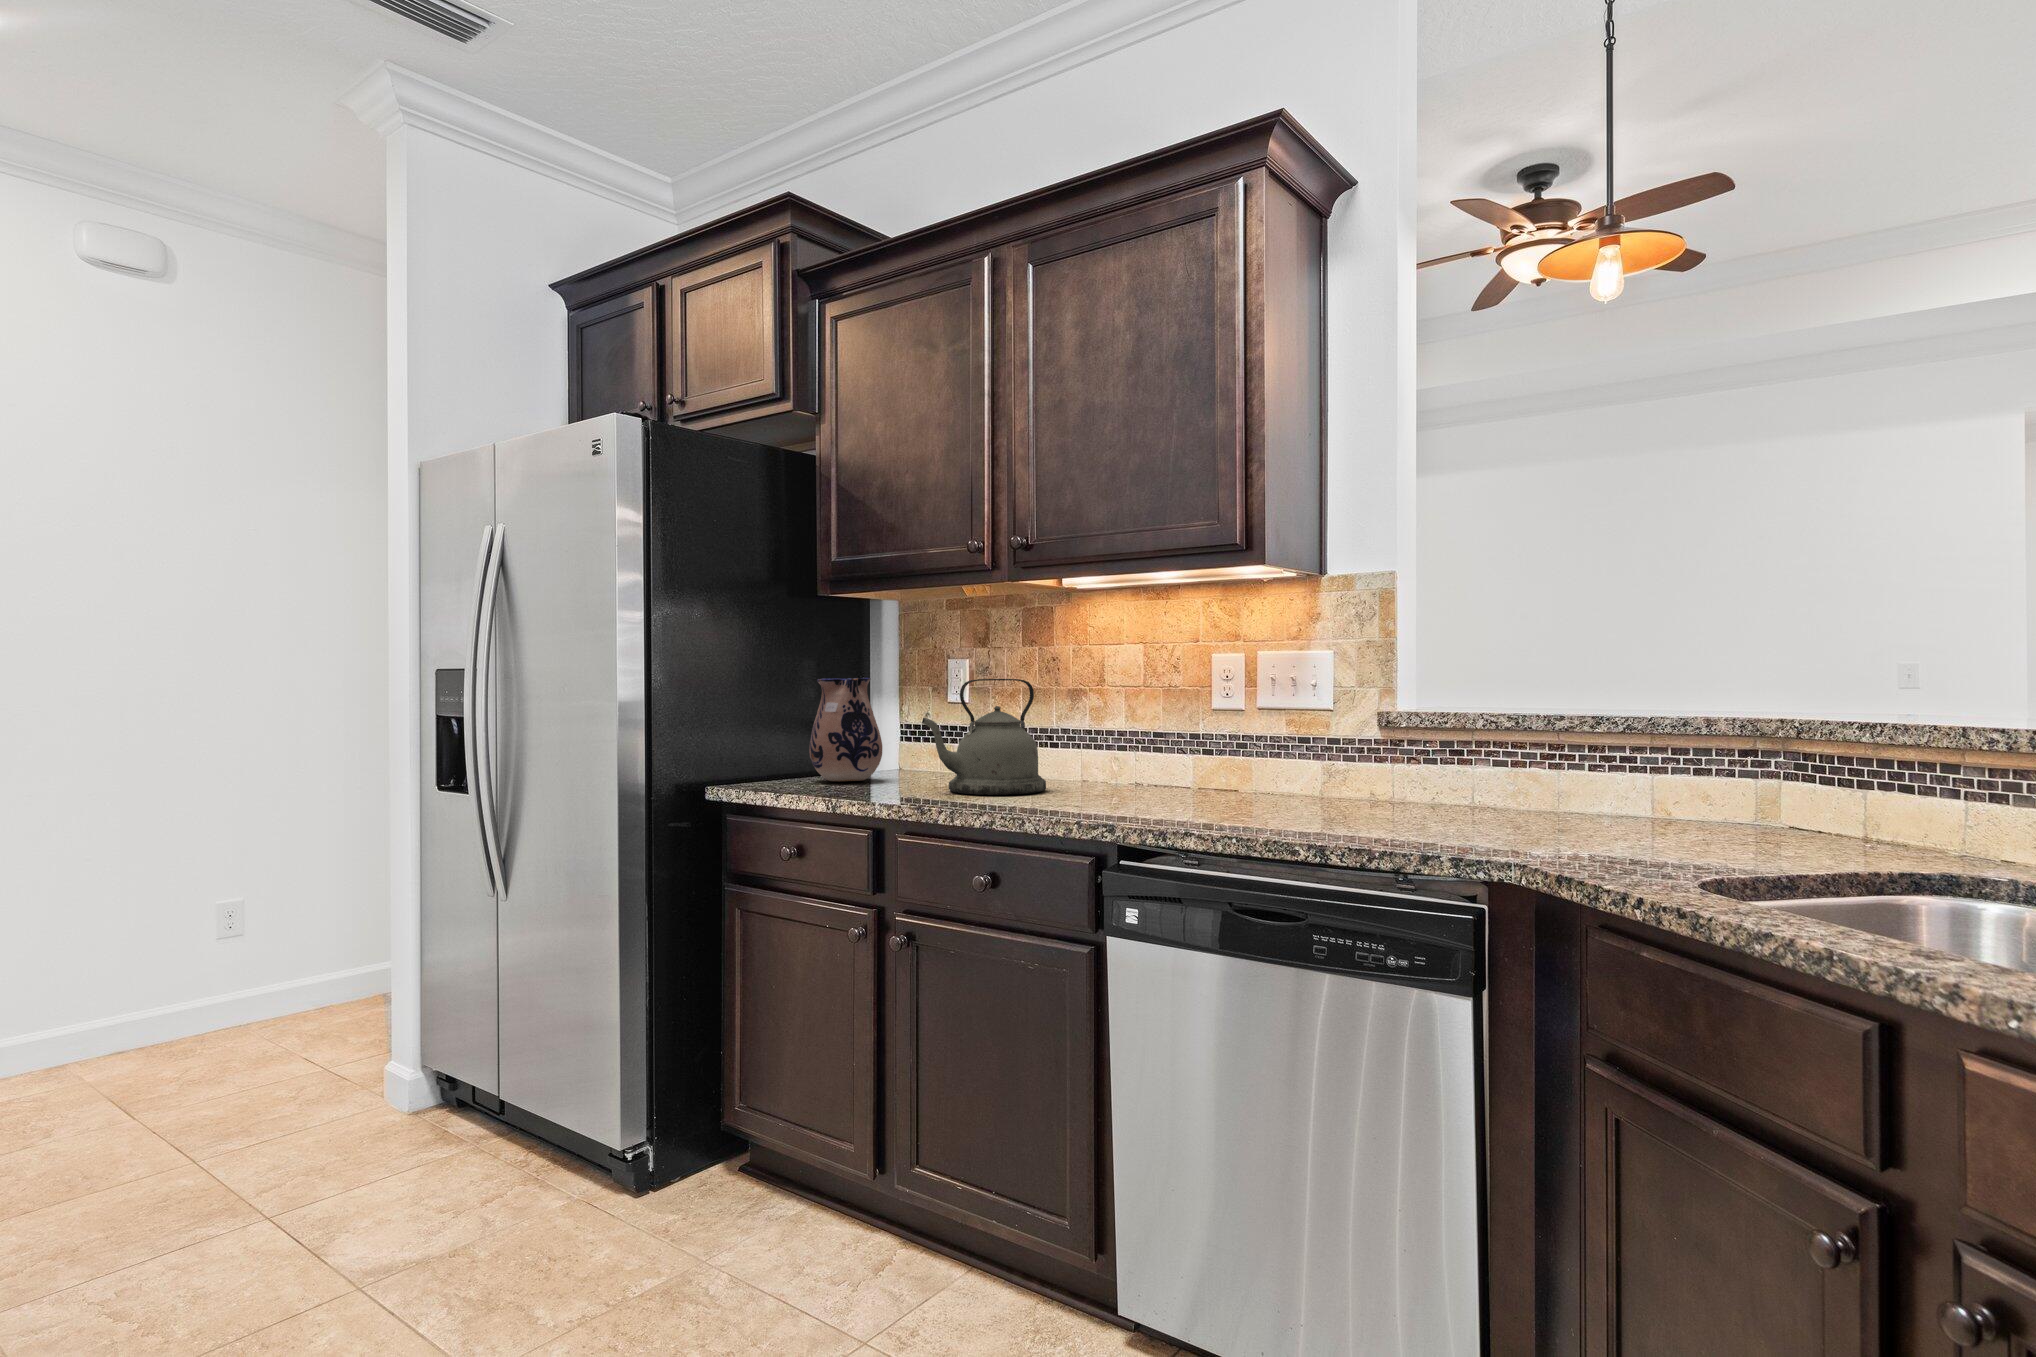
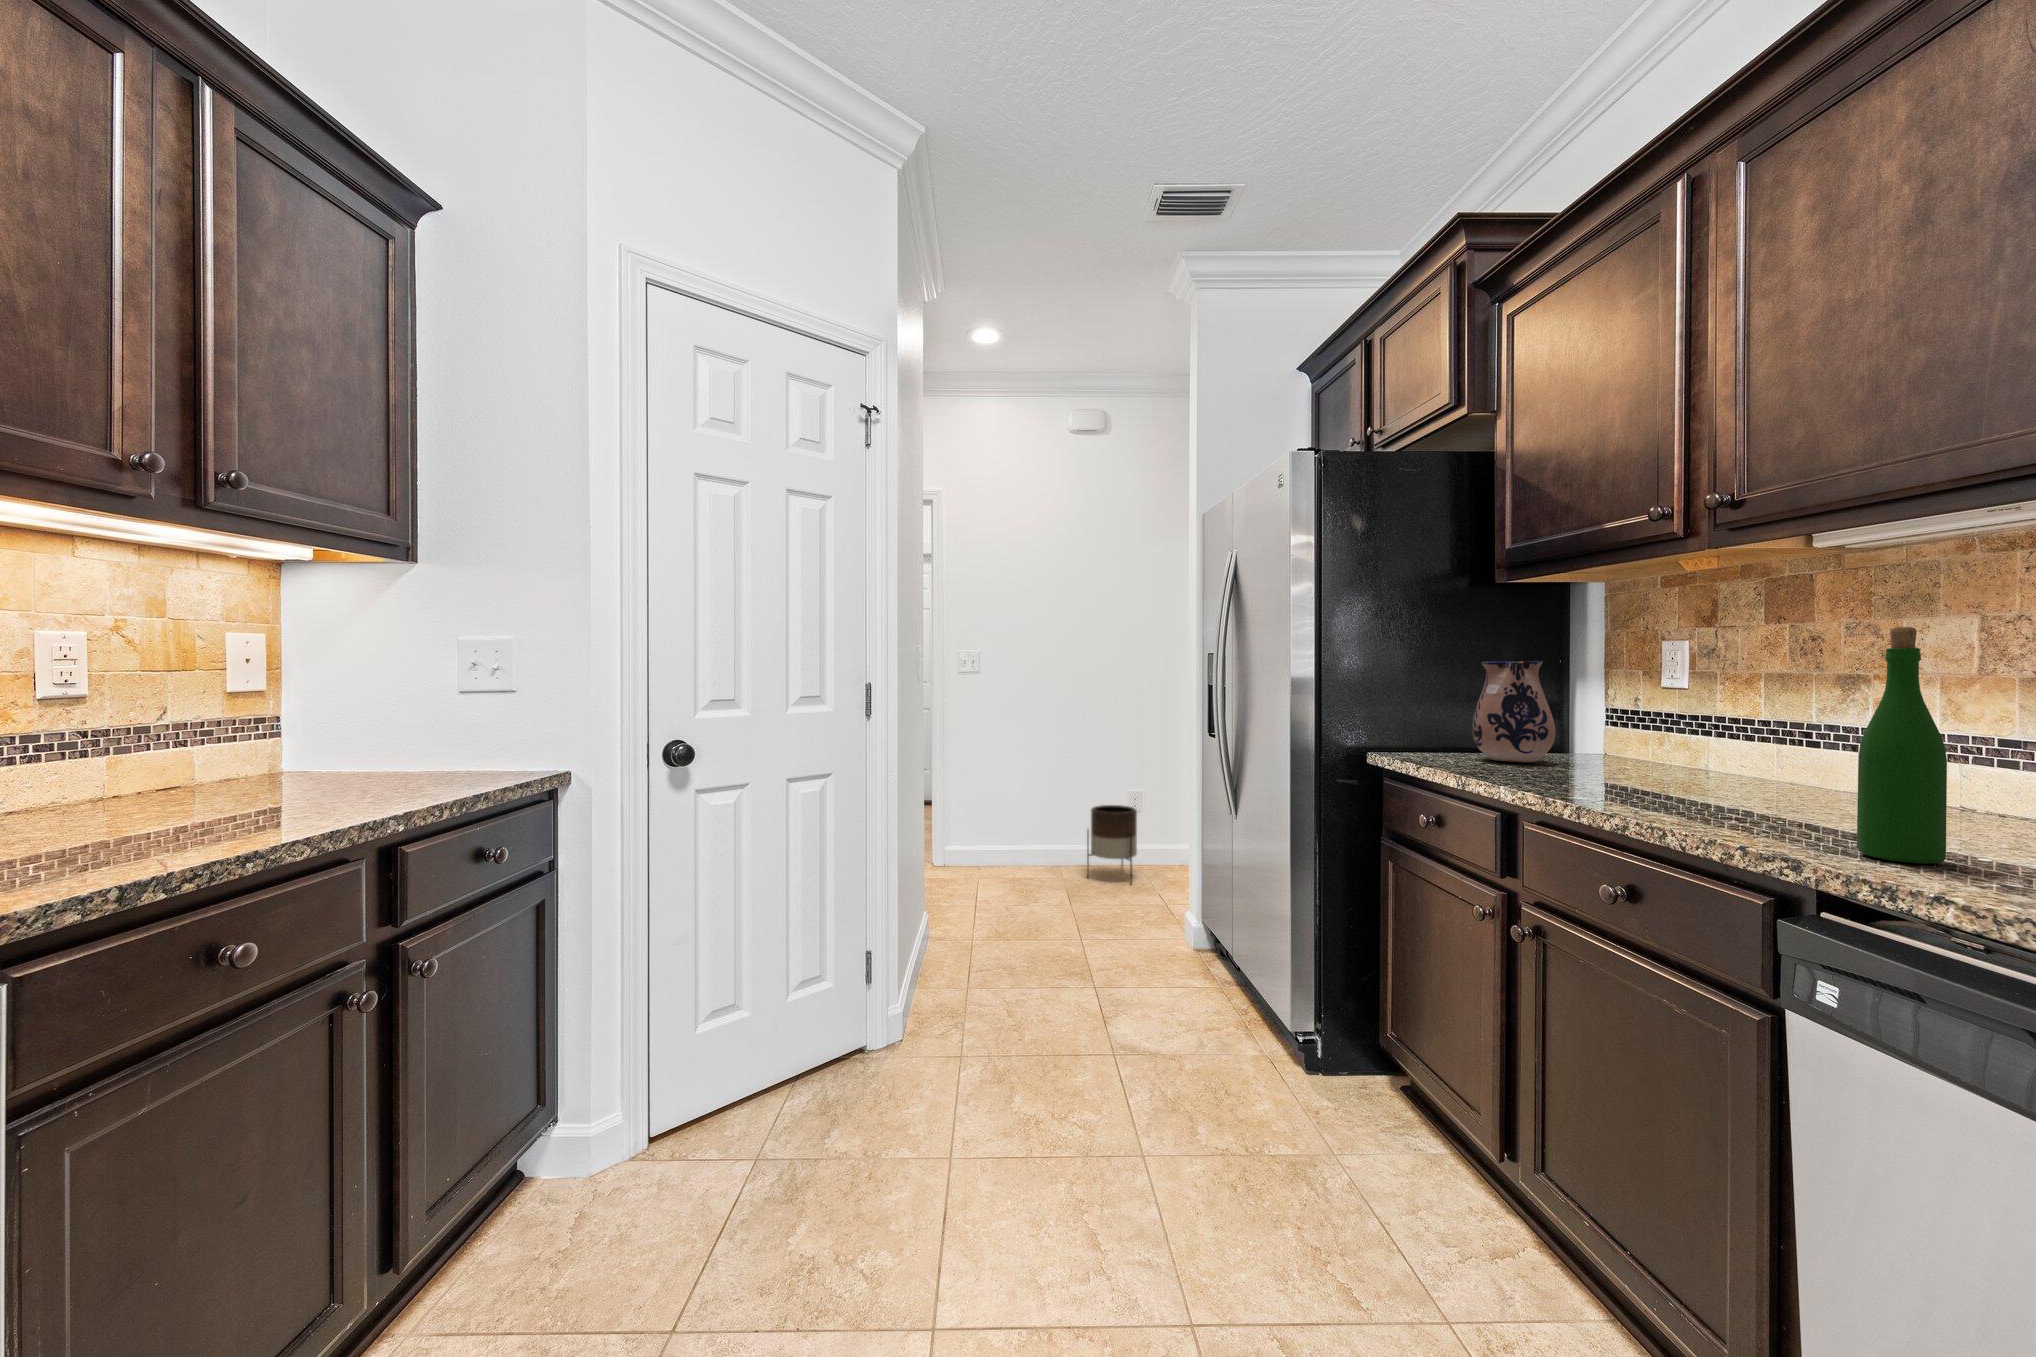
wine bottle: none [1132,654,1174,819] -> present [1857,627,1947,864]
kettle: present [922,679,1046,795] -> none [1576,662,1764,799]
planter: none [148,920,251,1058] -> present [1087,805,1137,884]

